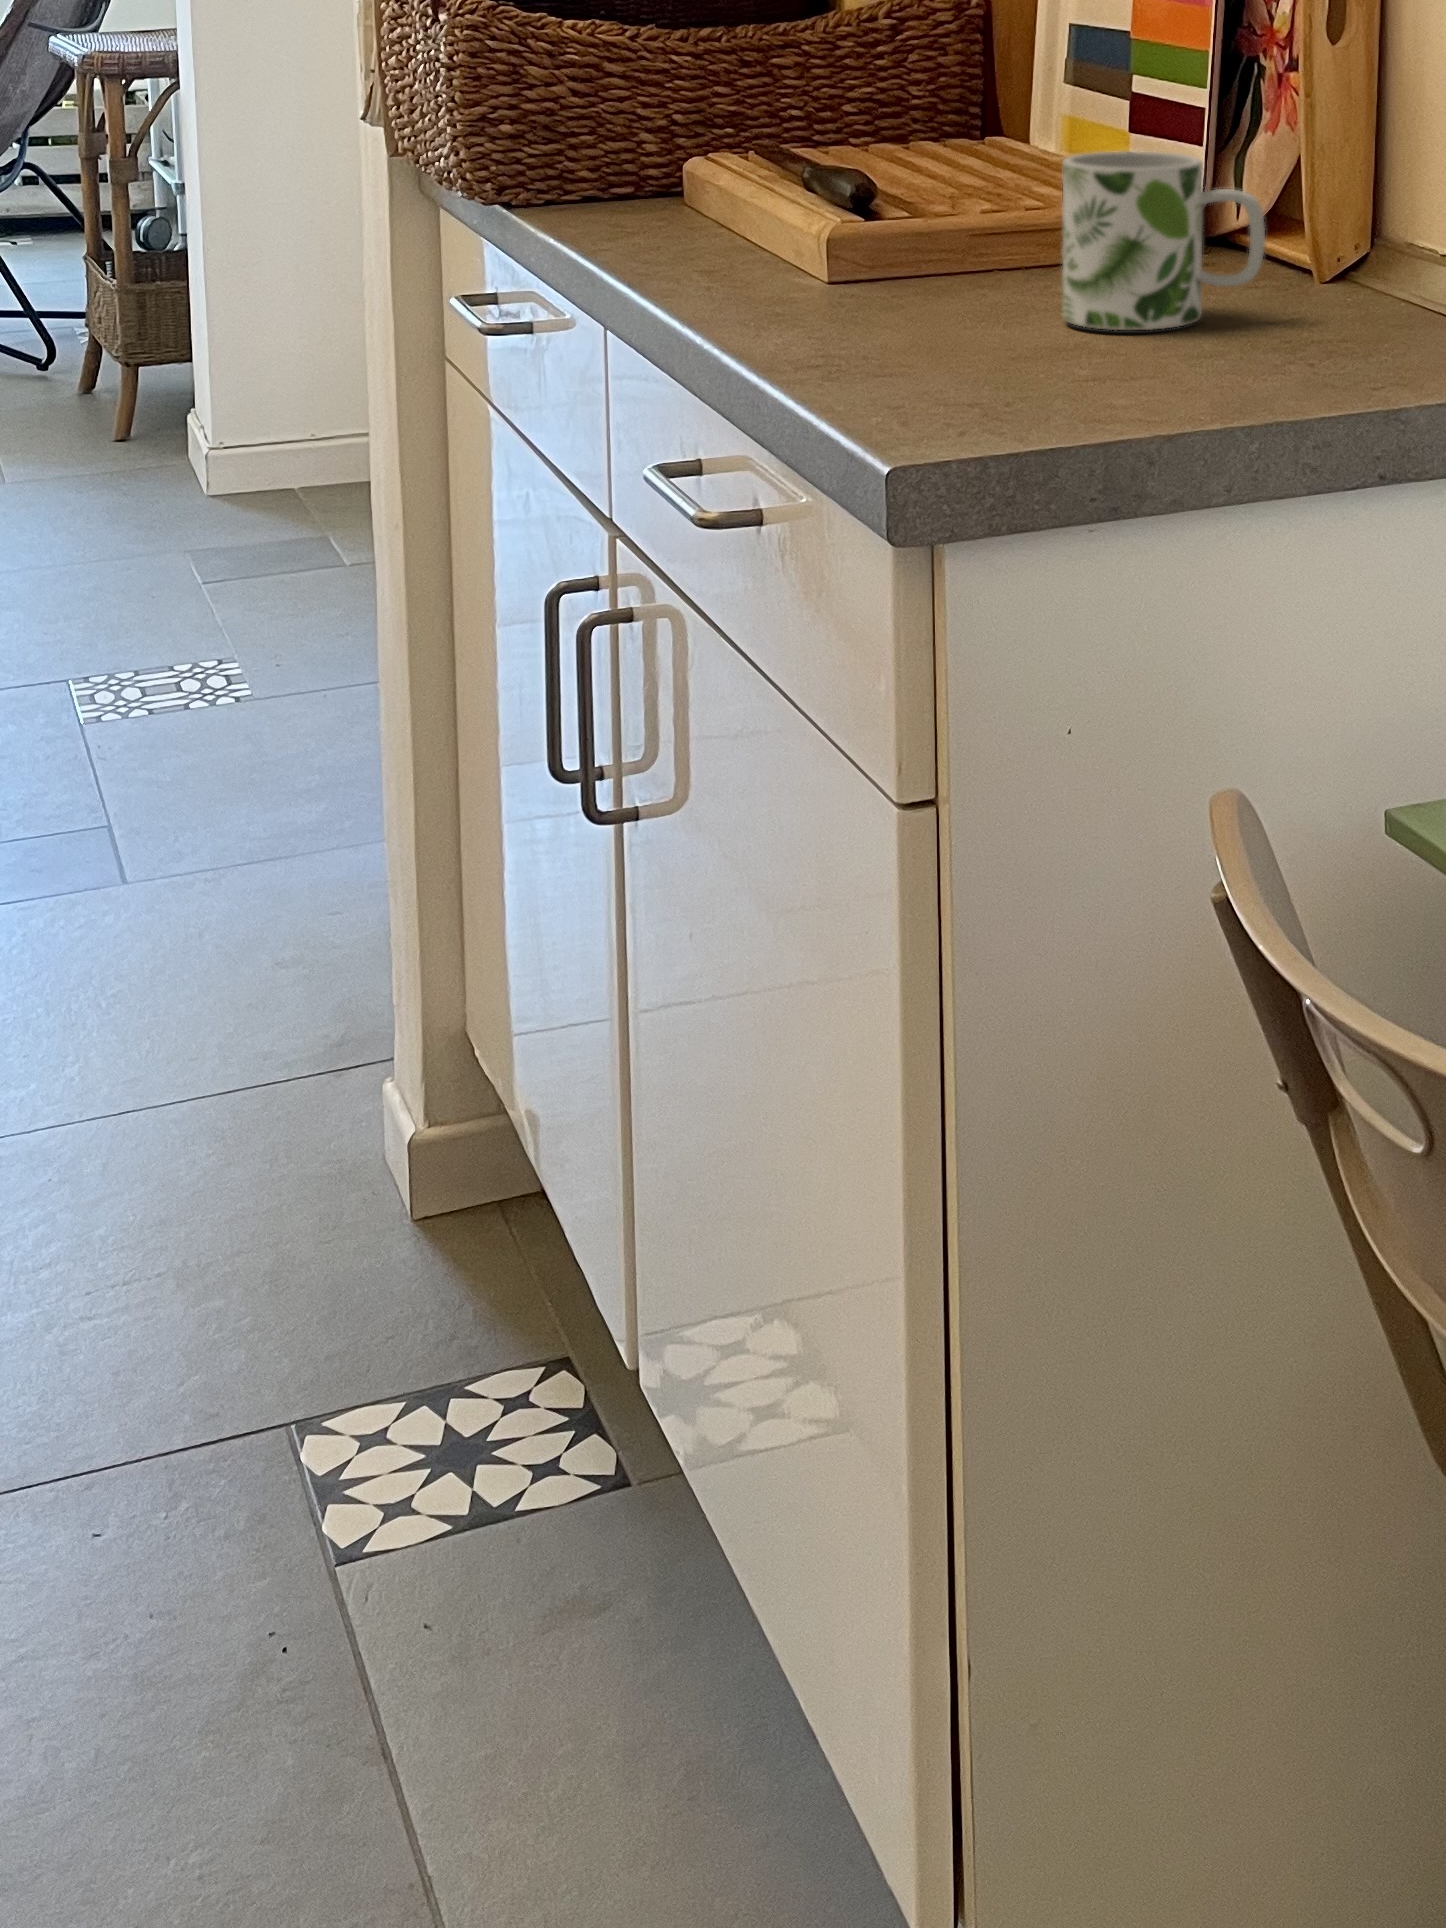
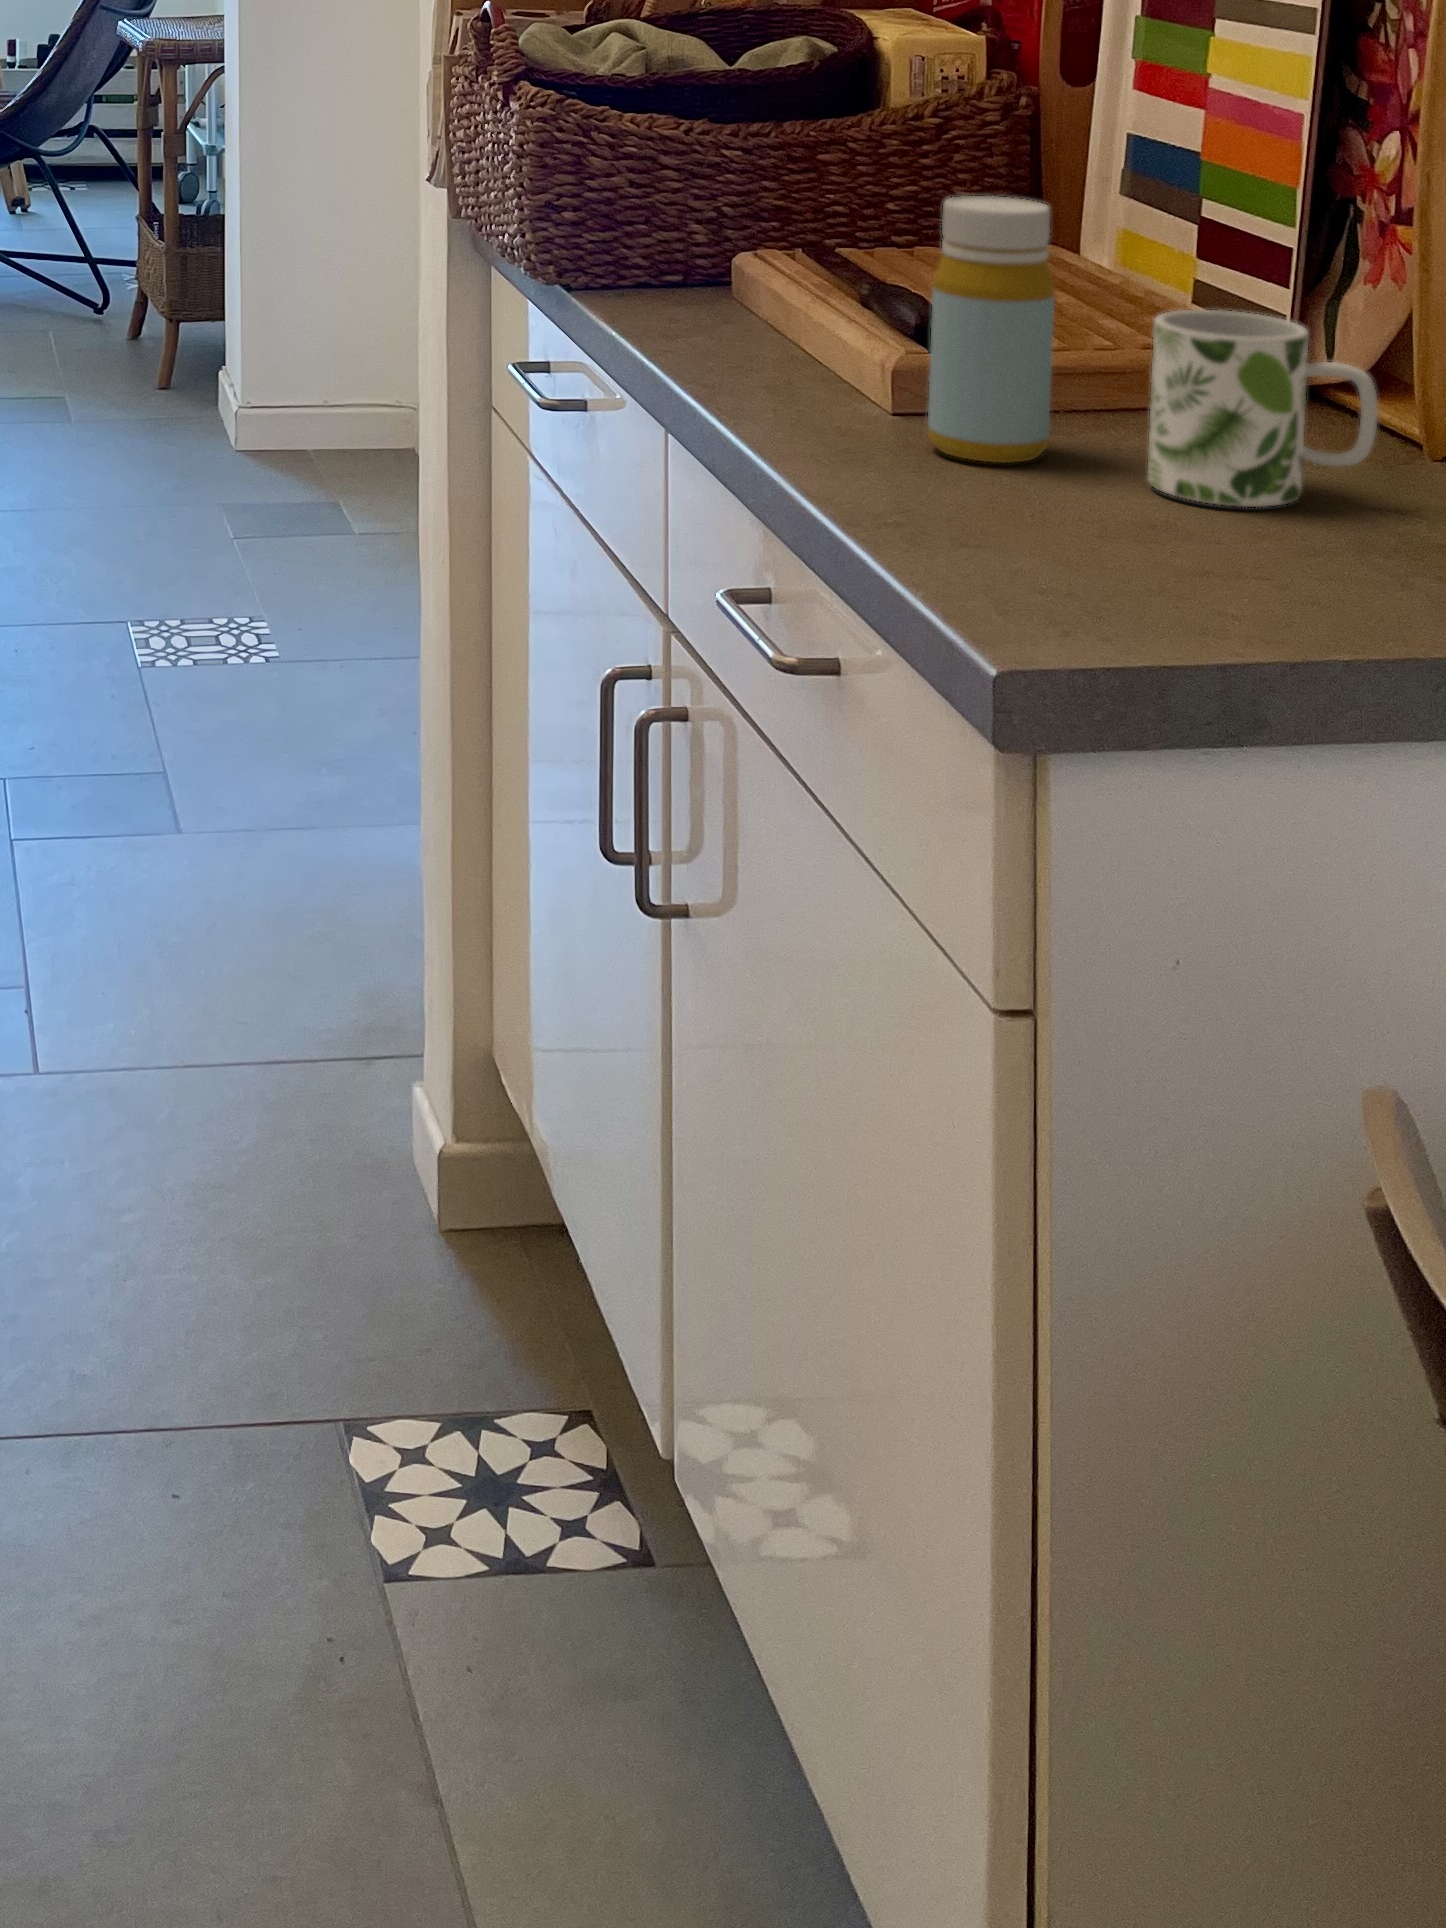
bottle: none [855,57,974,316] -> present [928,196,1054,463]

